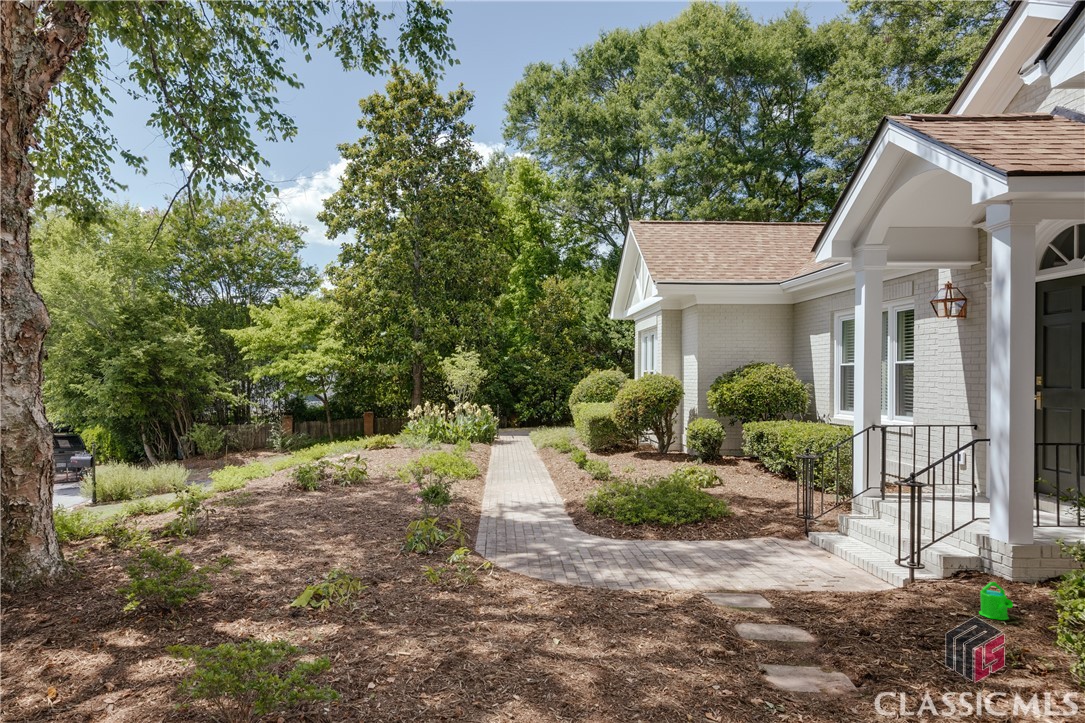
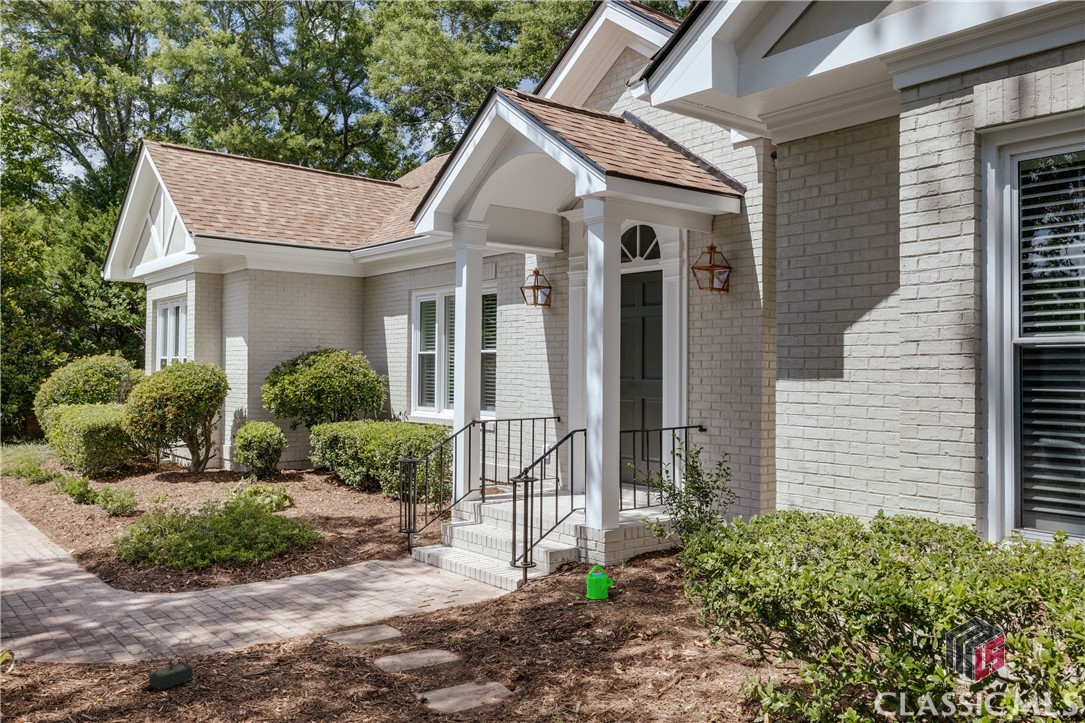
decorative plant: none [555,566,598,607] -> present [137,639,198,690]

